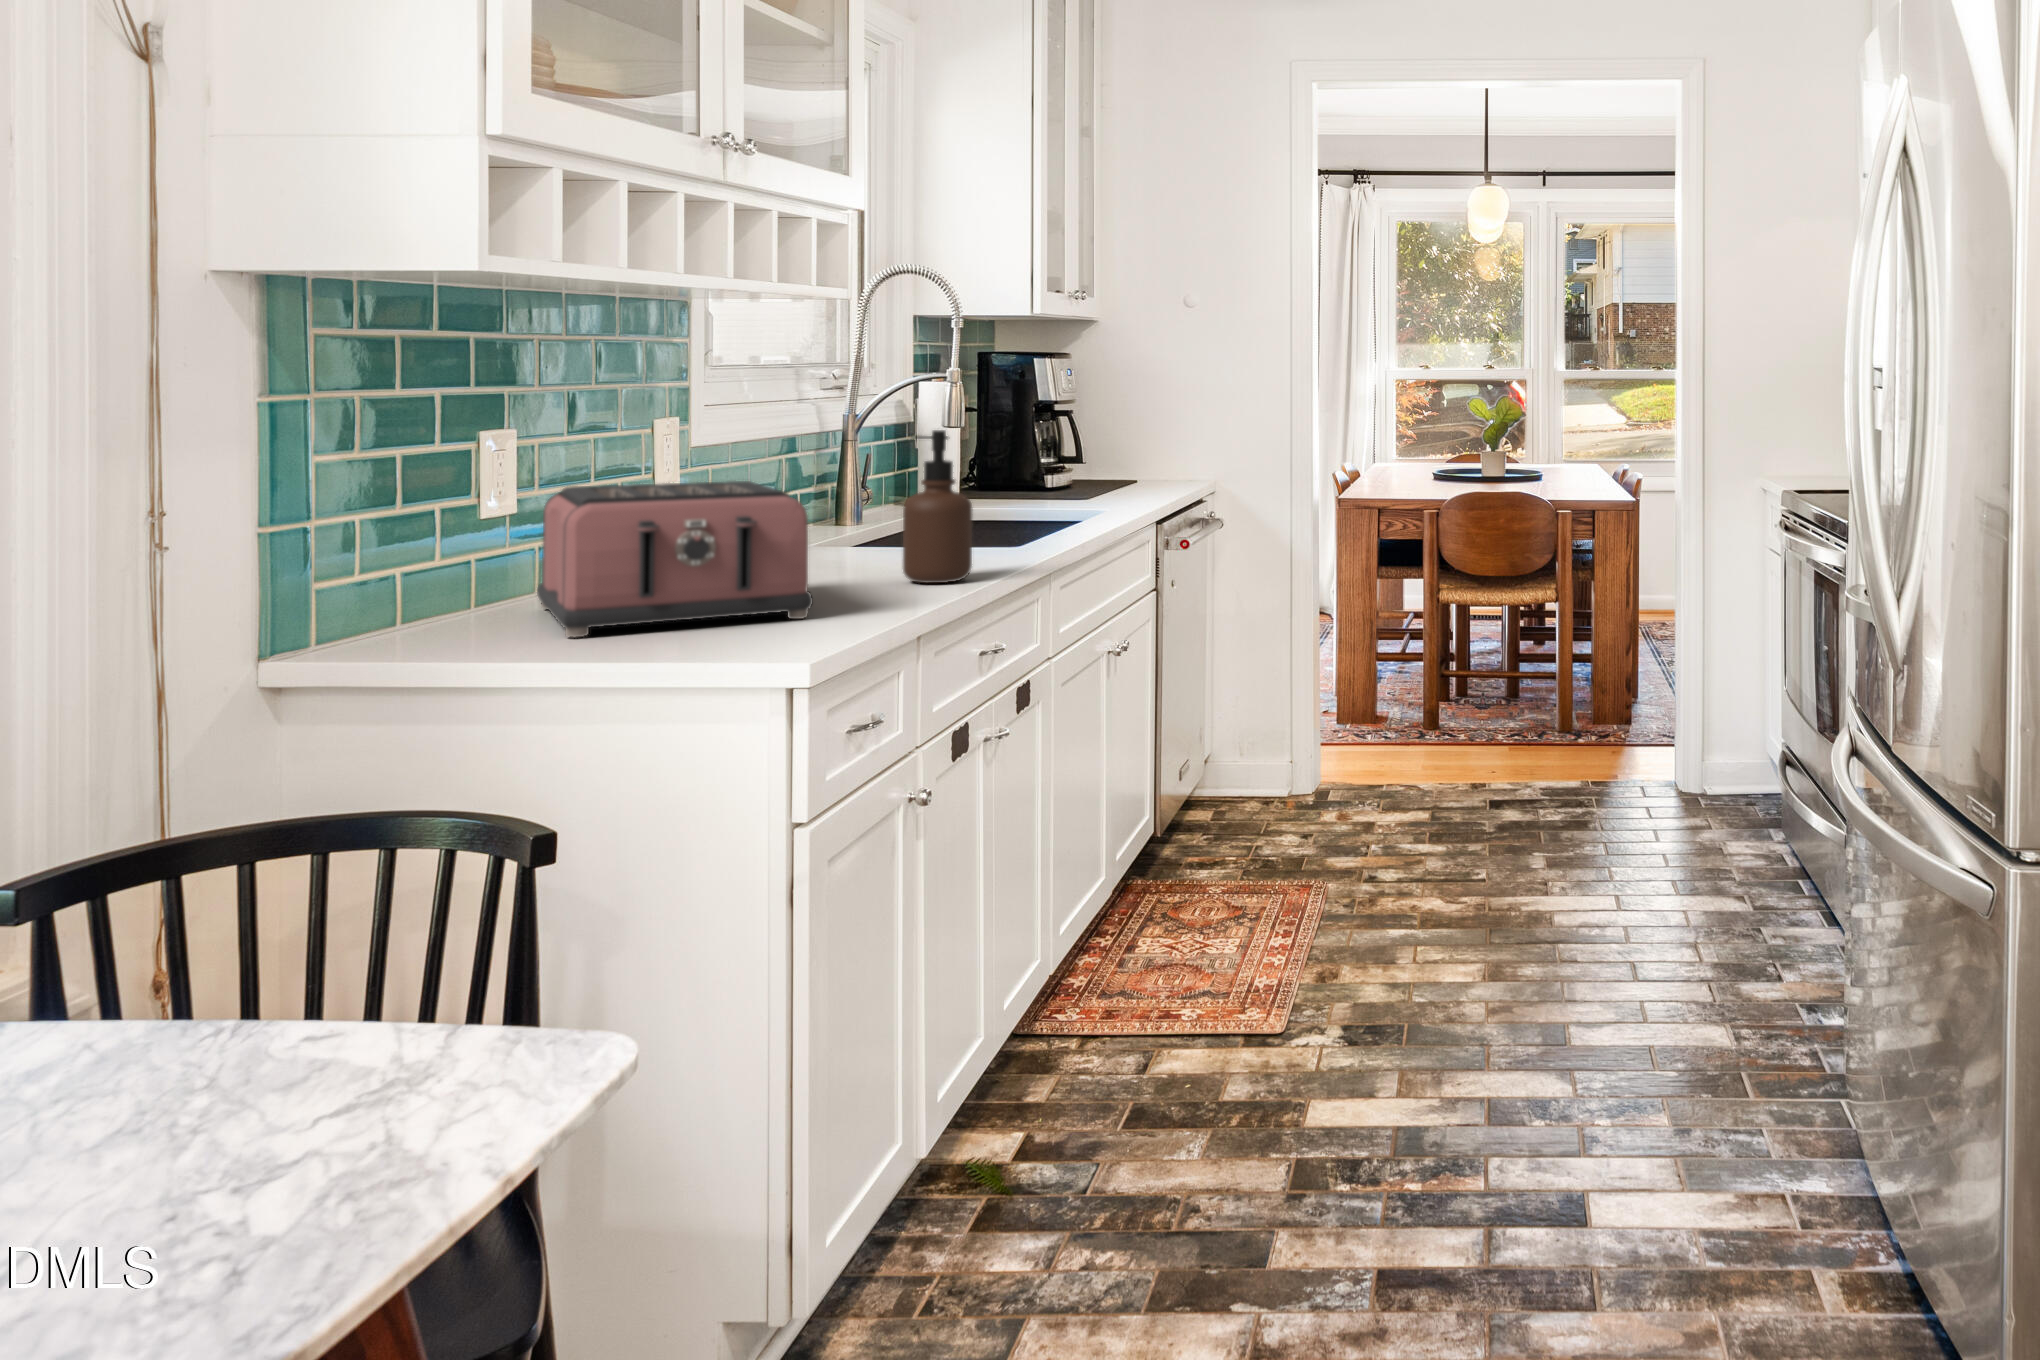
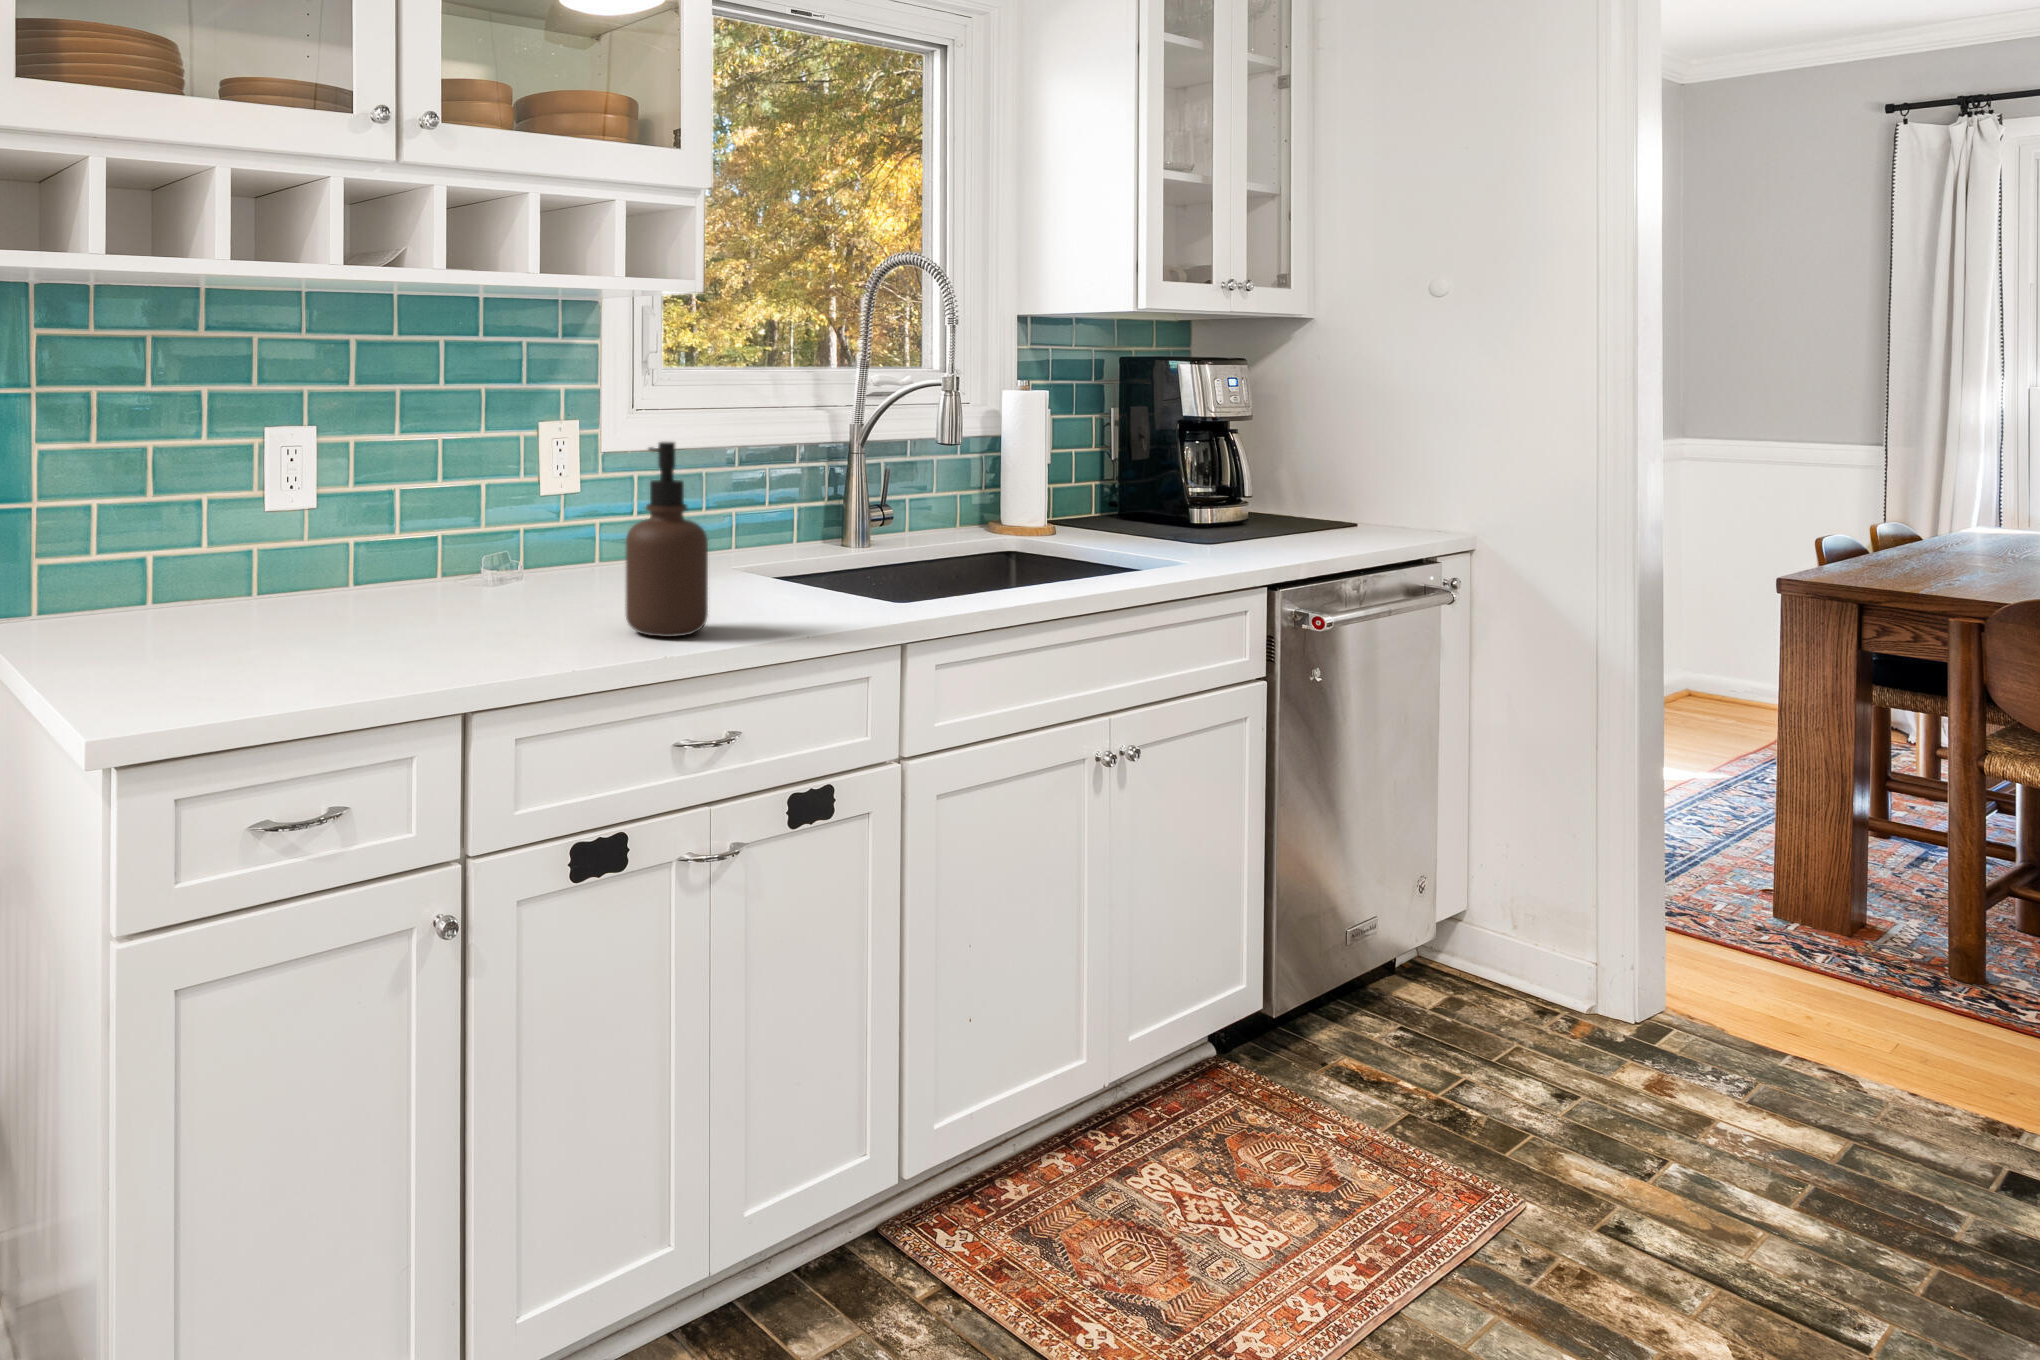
toaster: present [537,481,813,637] -> none [164,485,490,660]

